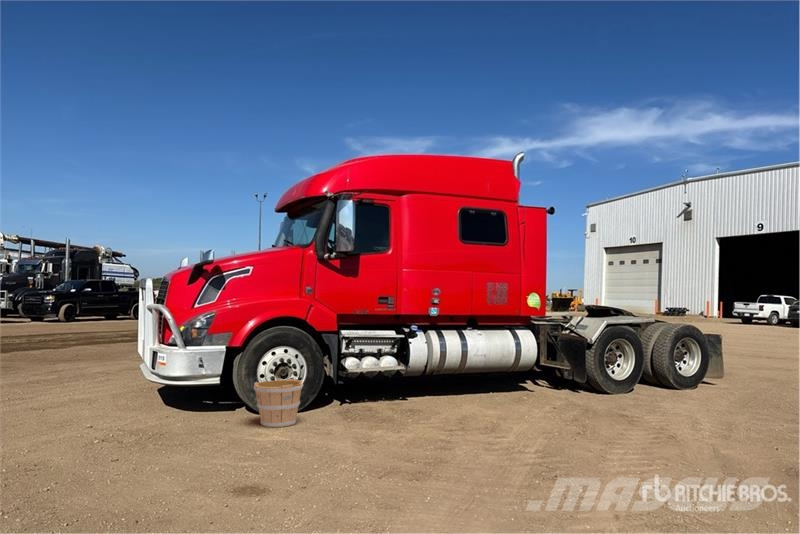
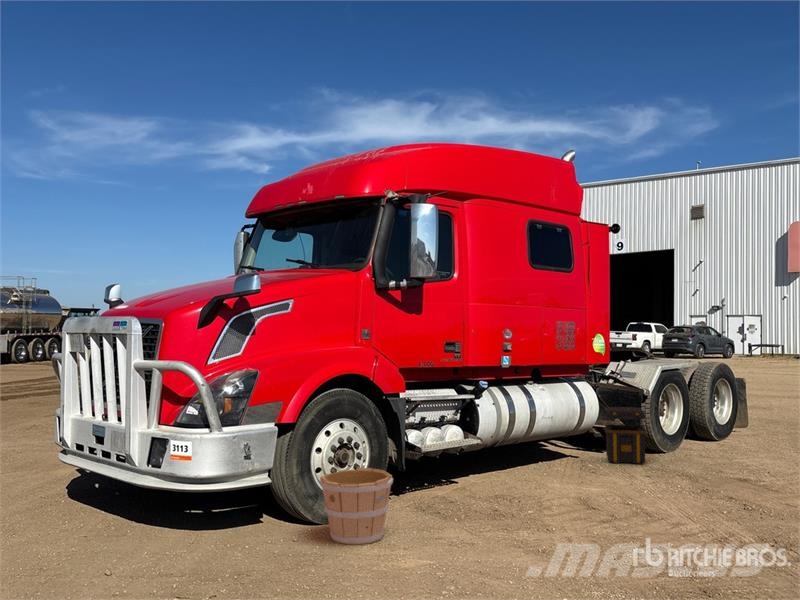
toolbox: none [535,351,569,395] -> present [605,407,646,464]

